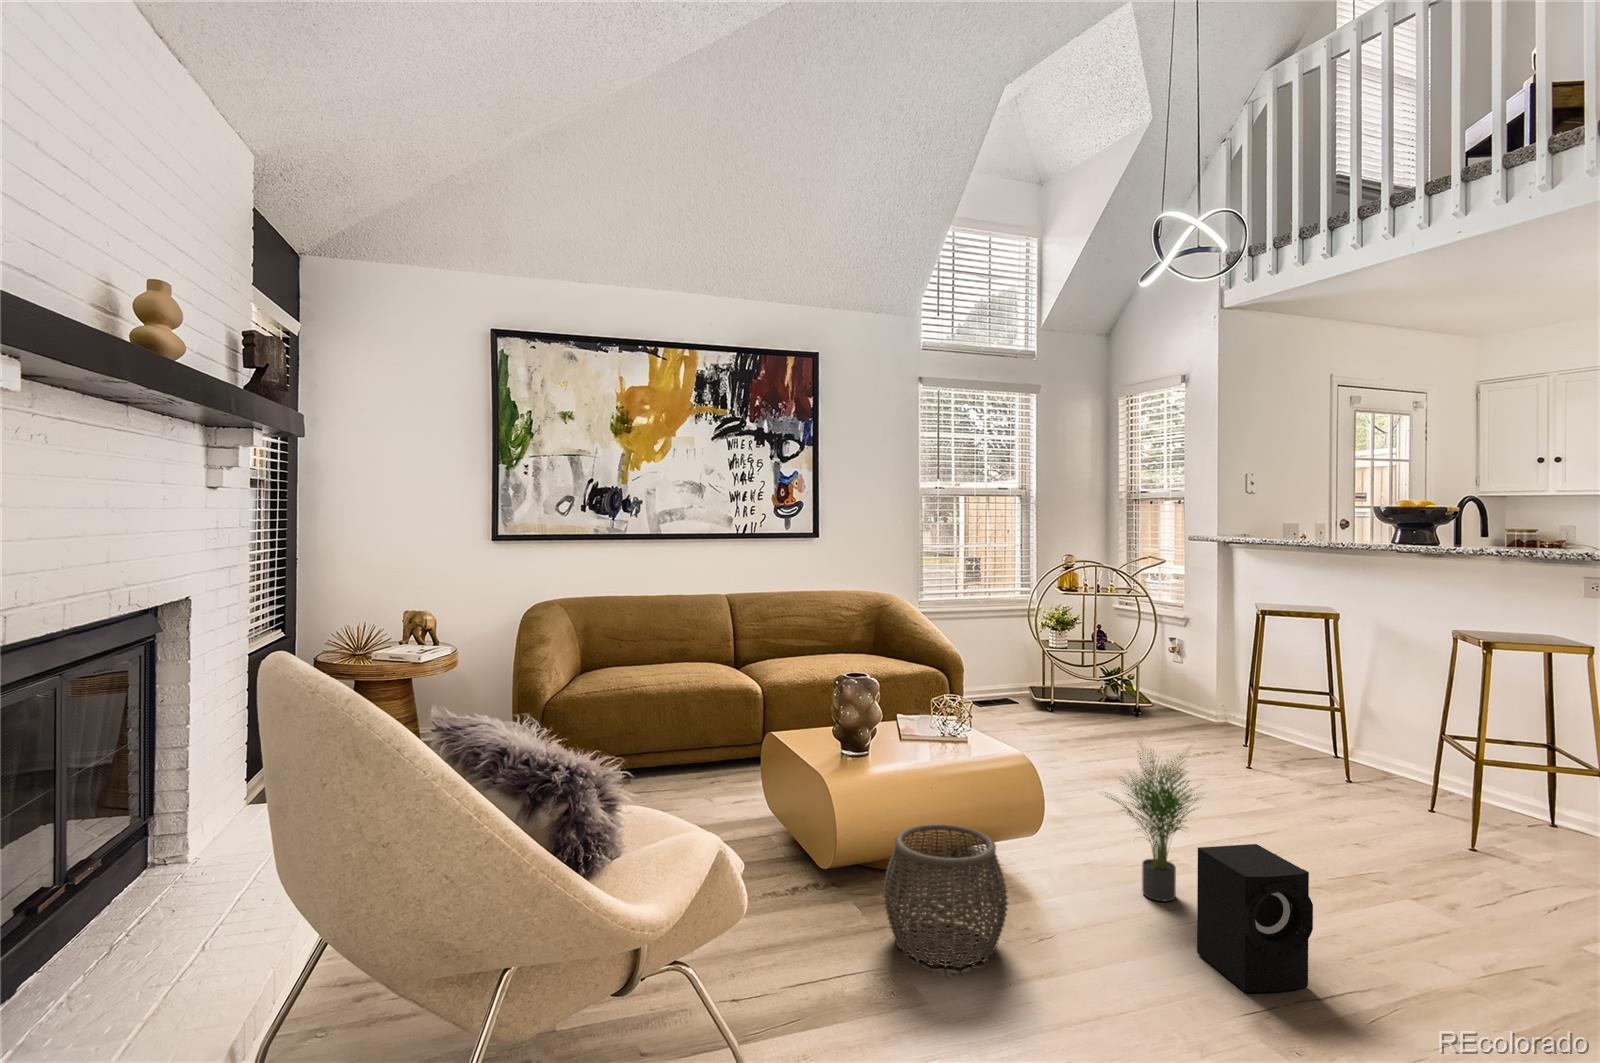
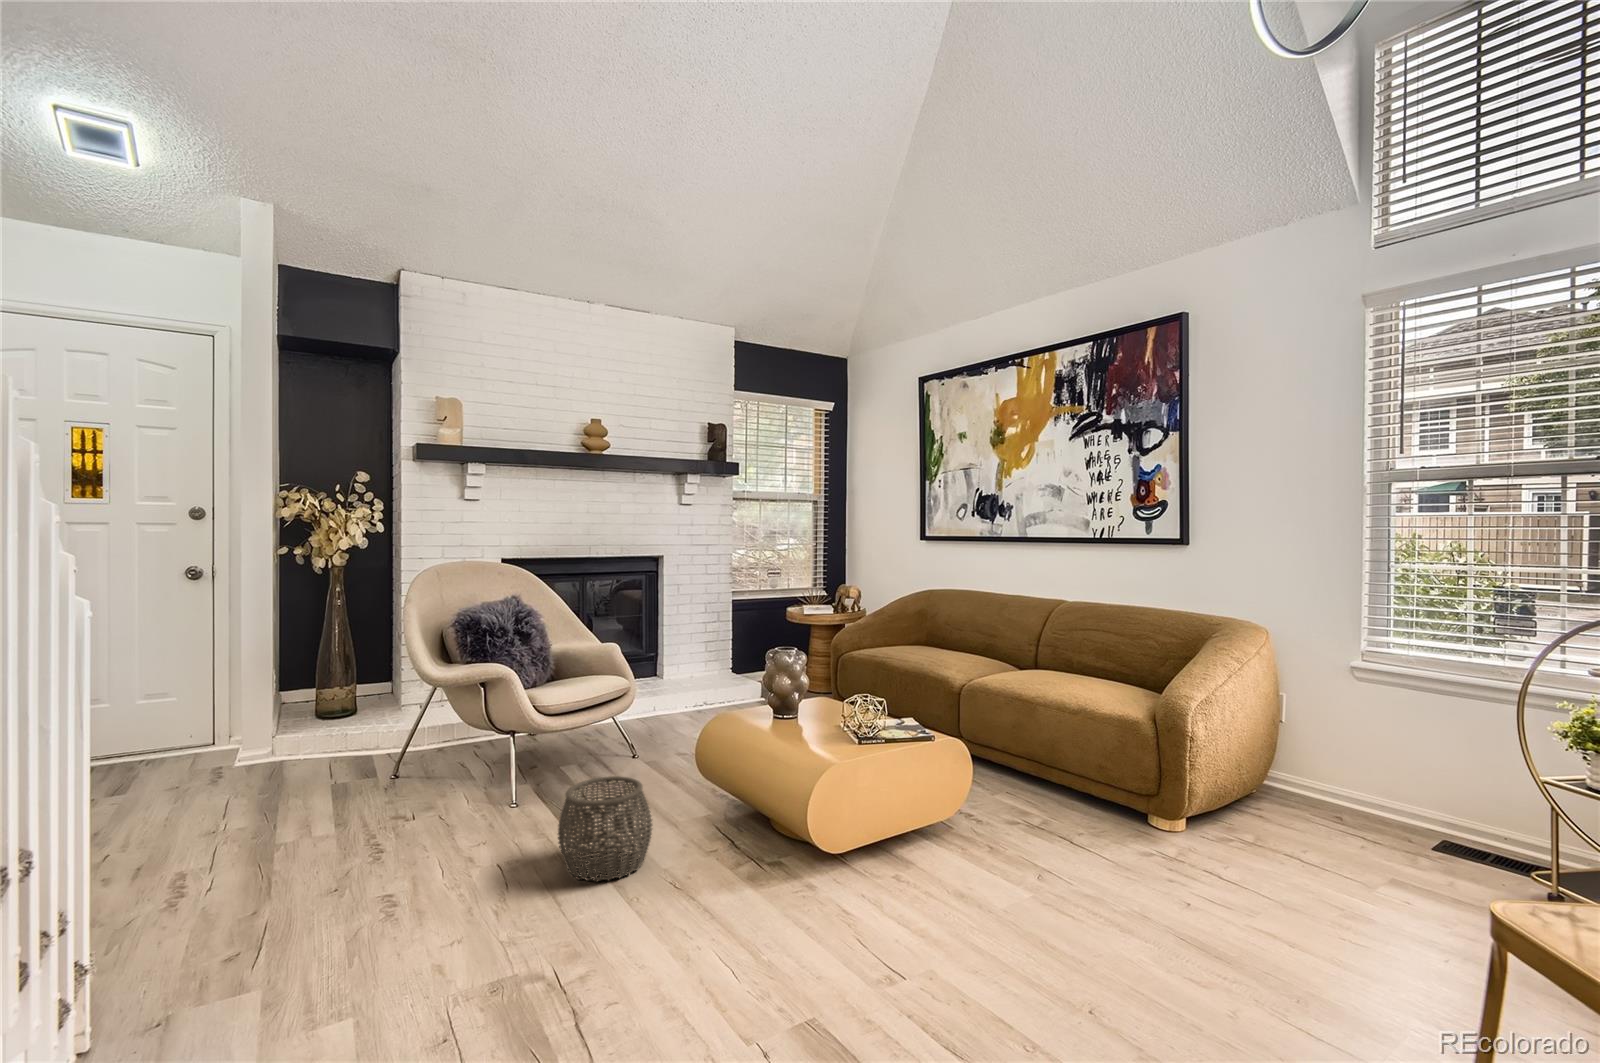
potted plant: present [1105,749,1203,901] -> none [657,790,756,970]
speaker: present [1197,844,1313,992] -> none [499,869,587,1024]

